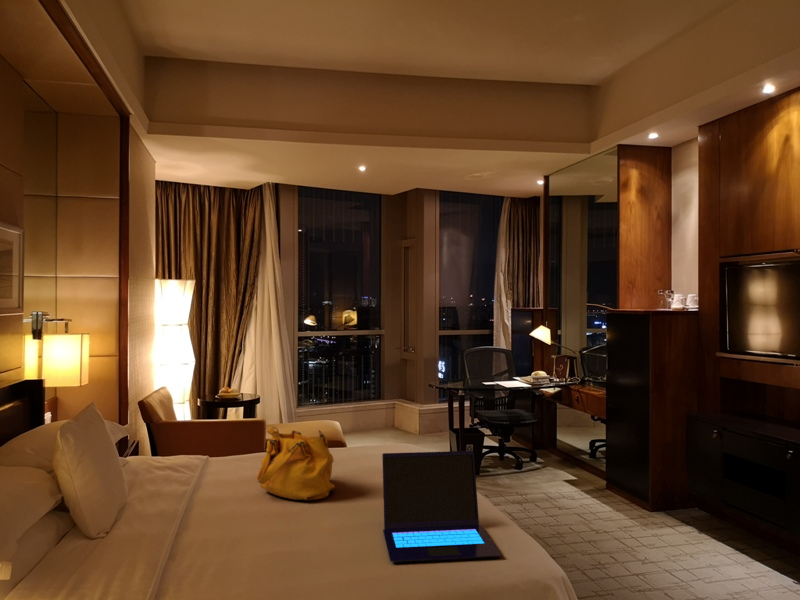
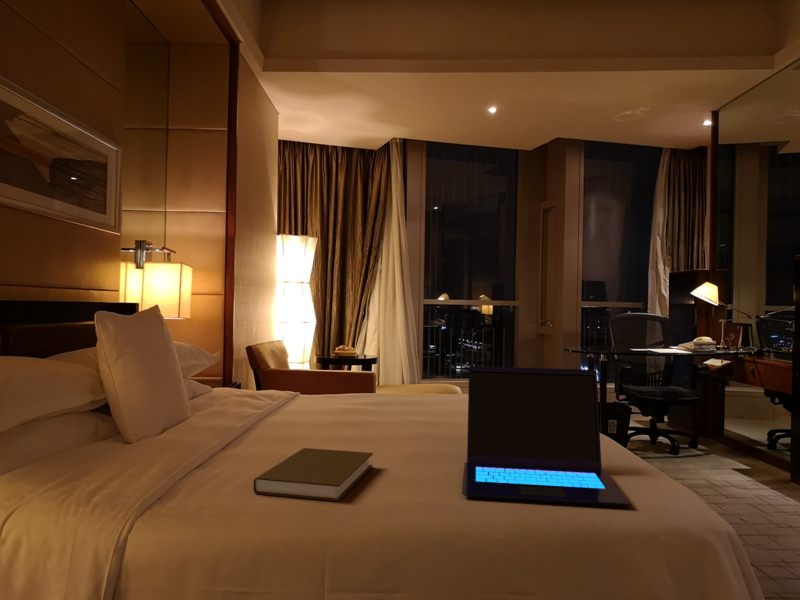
handbag: present [256,427,335,501] -> none [326,349,421,432]
book: none [236,530,315,580] -> present [253,448,373,501]

